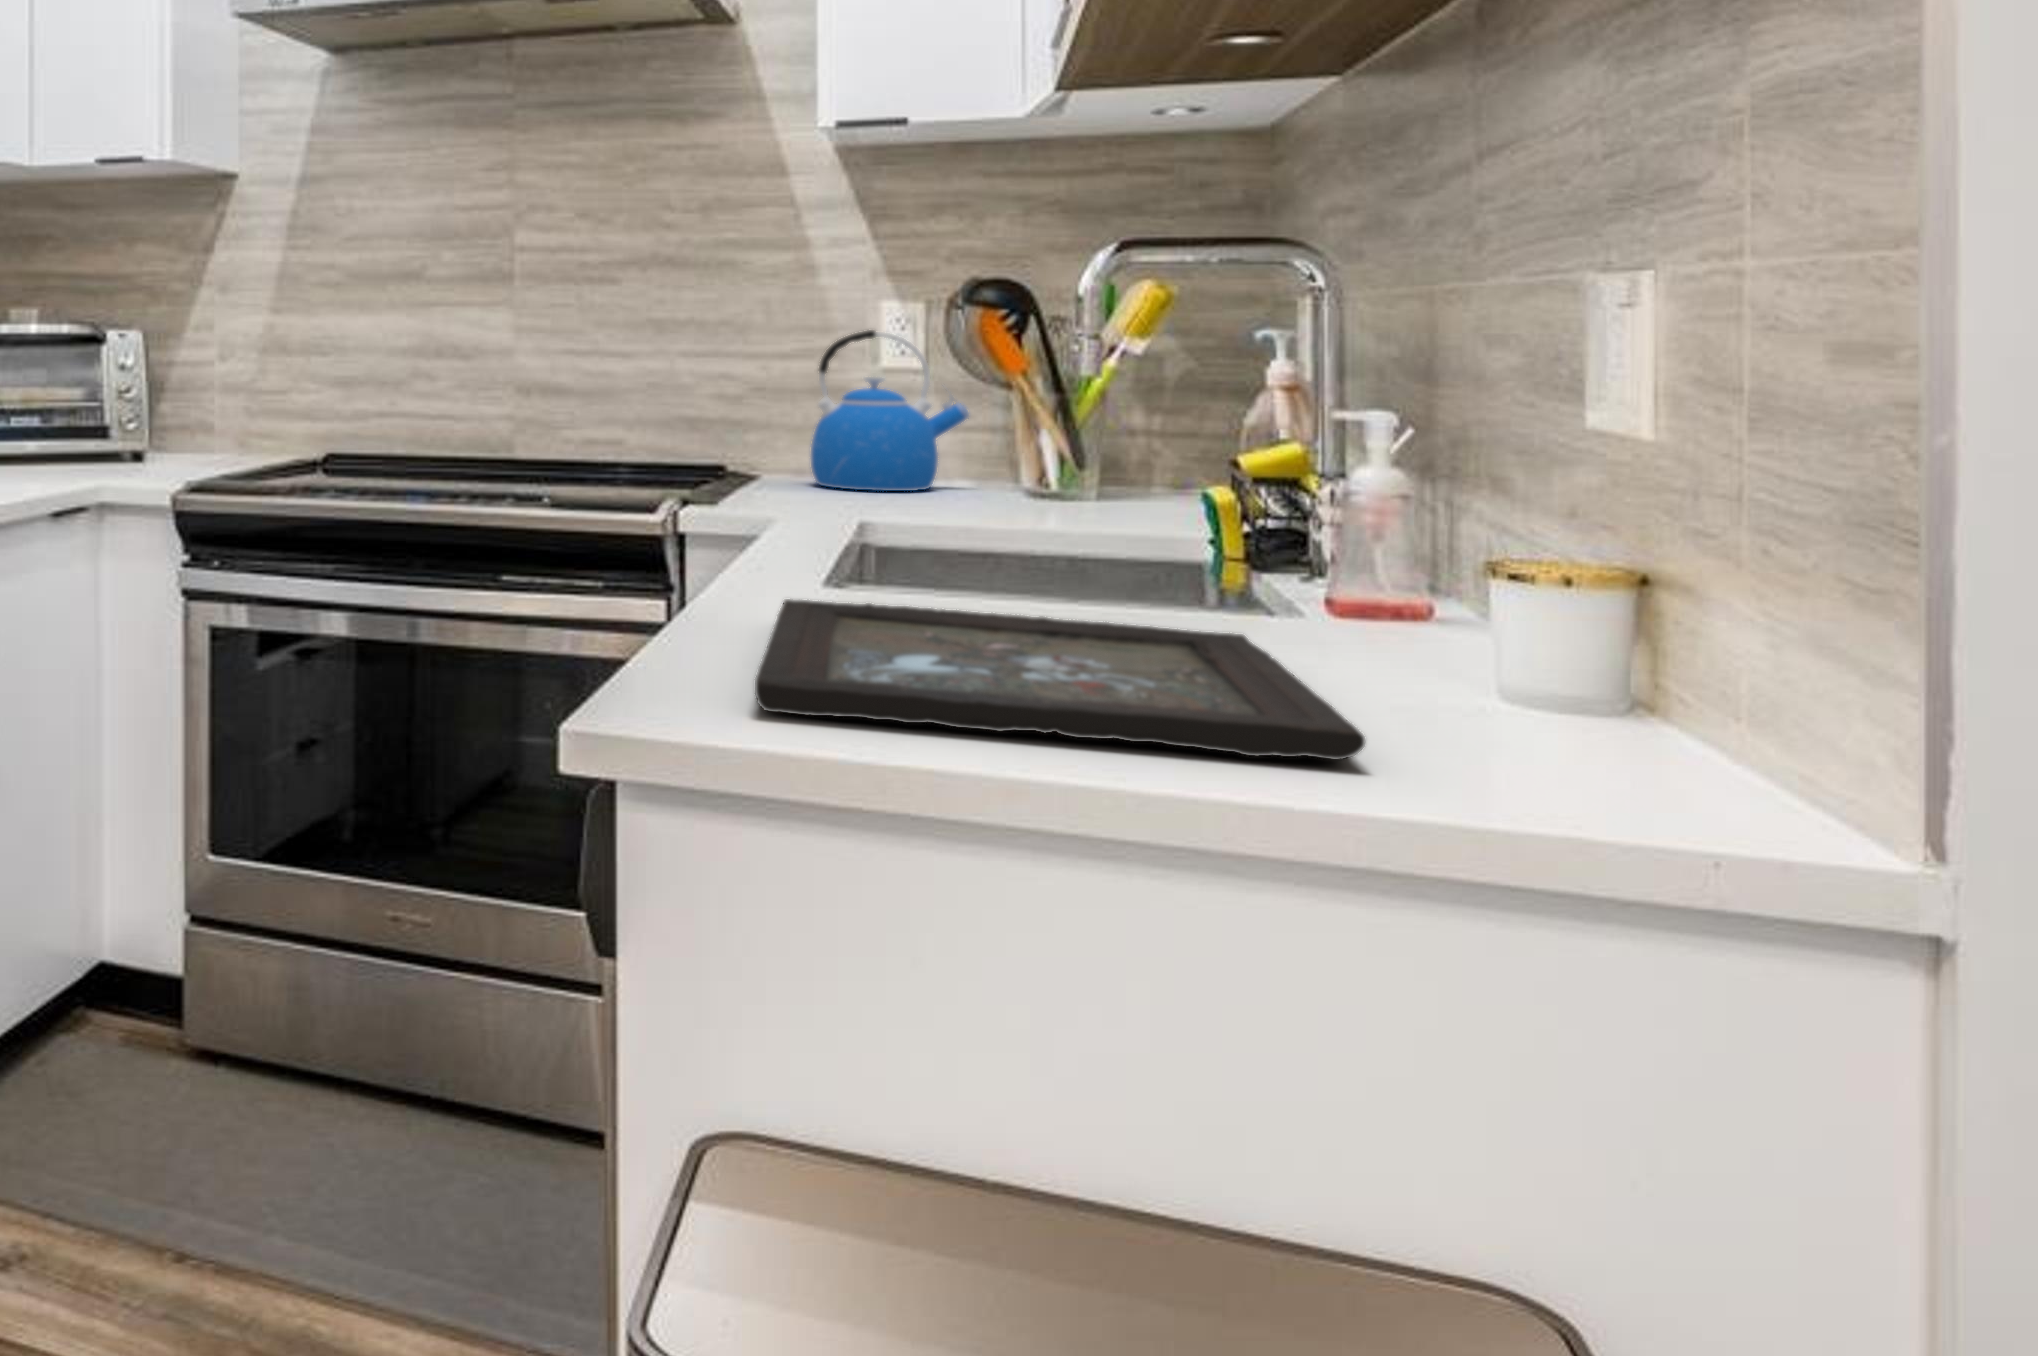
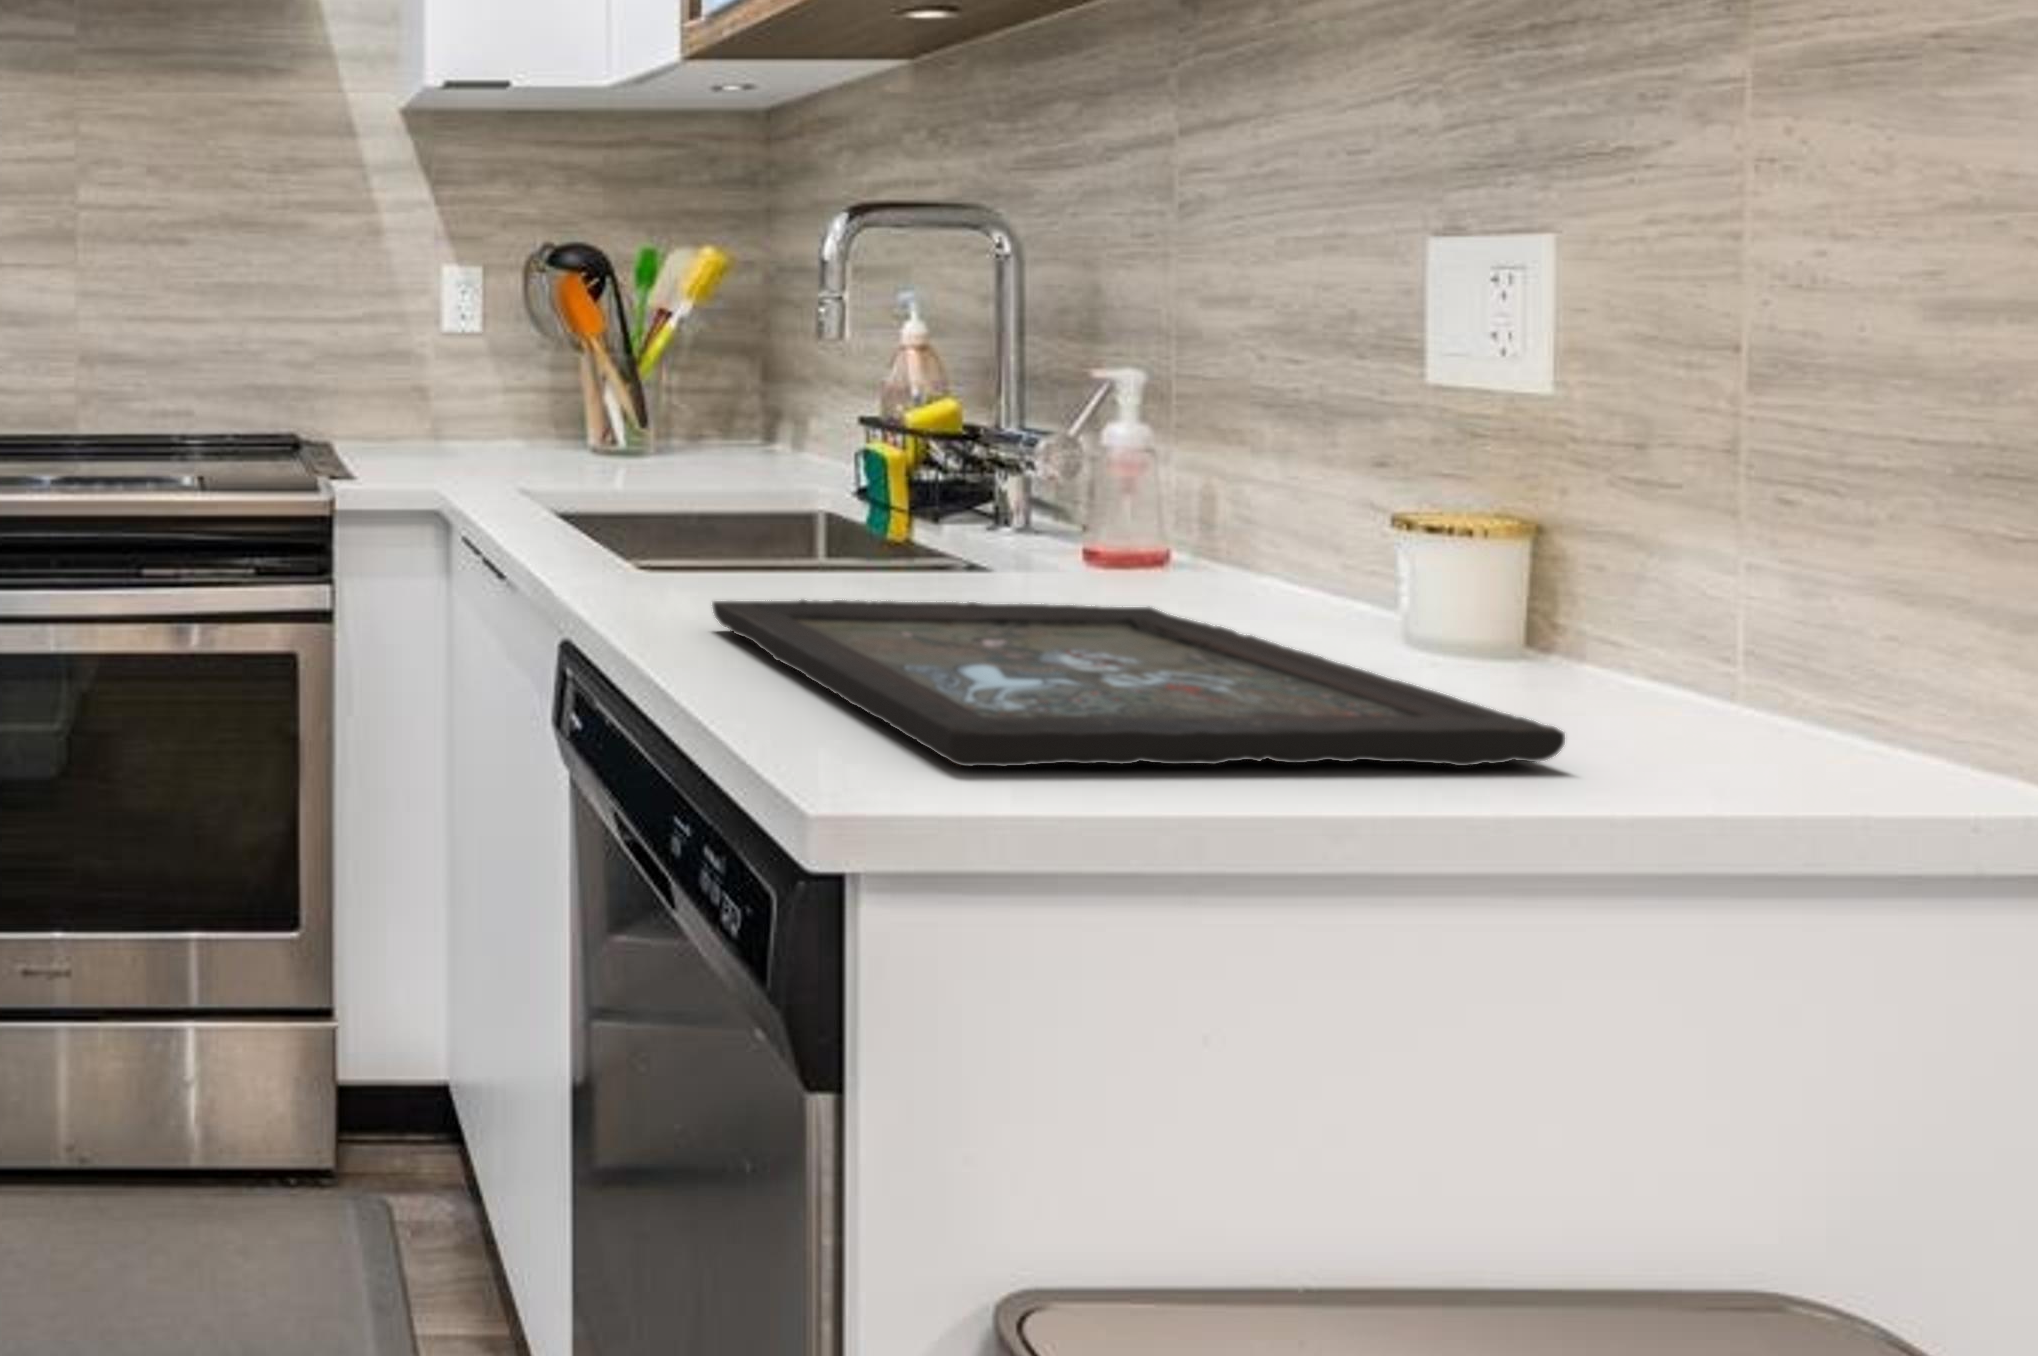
kettle: present [811,330,969,491] -> none [401,293,544,456]

